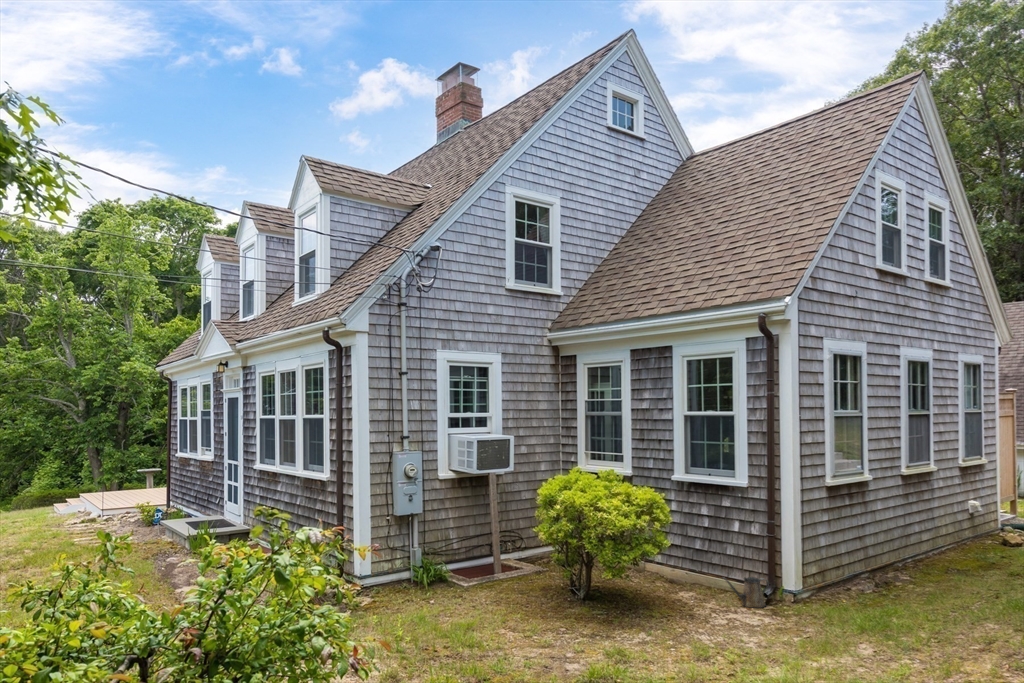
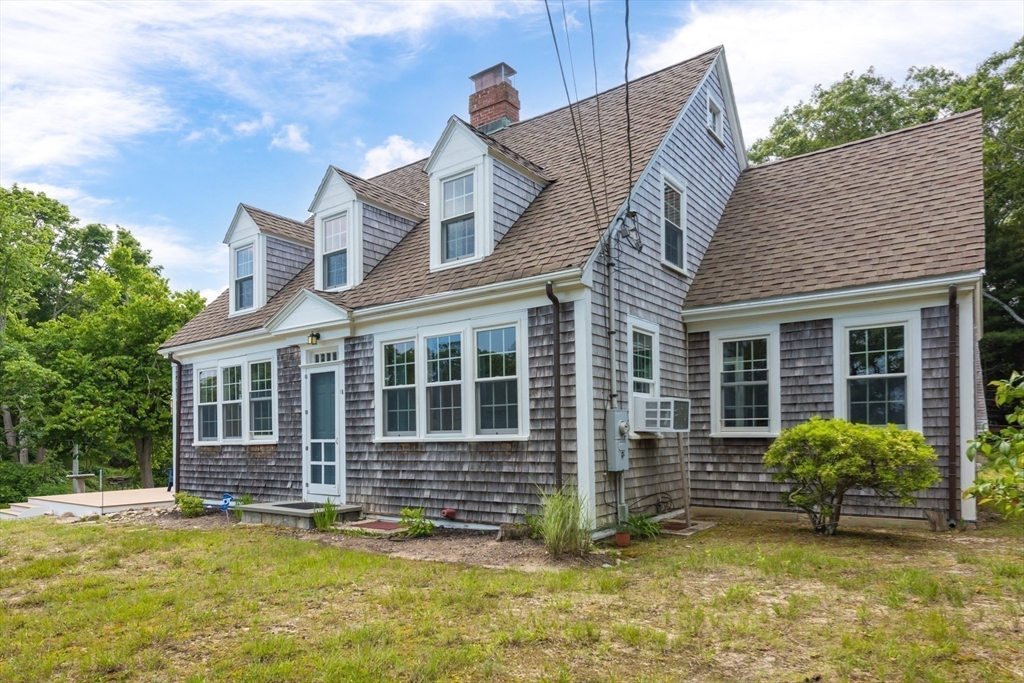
potted plant: none [364,567,409,595] -> present [602,523,640,546]

